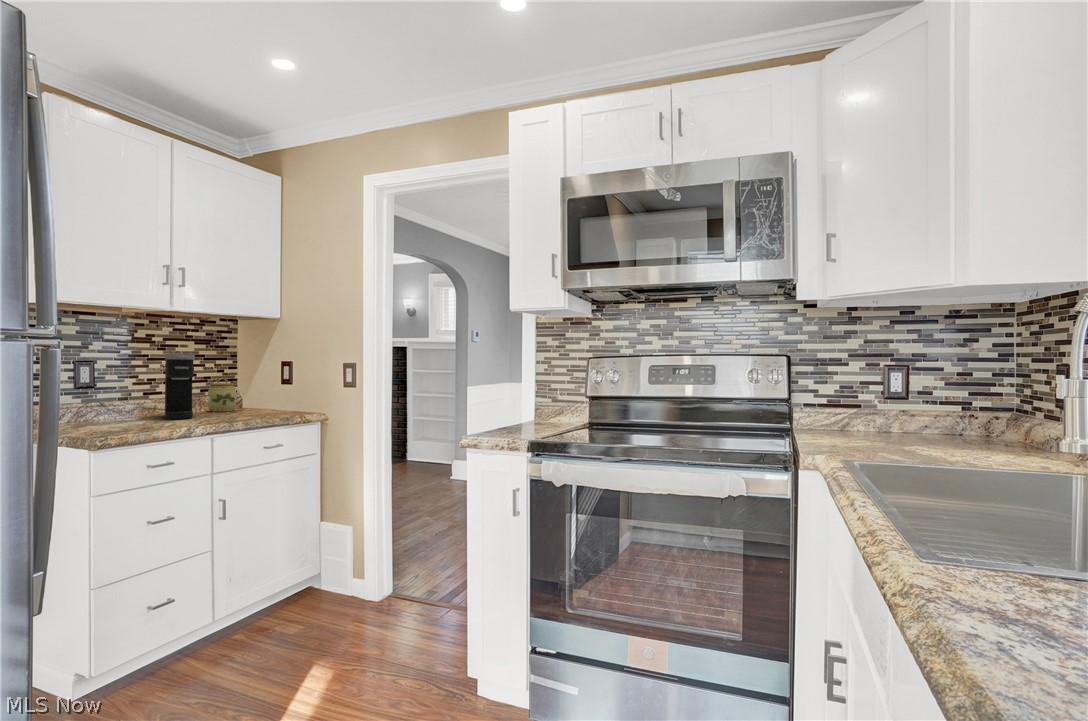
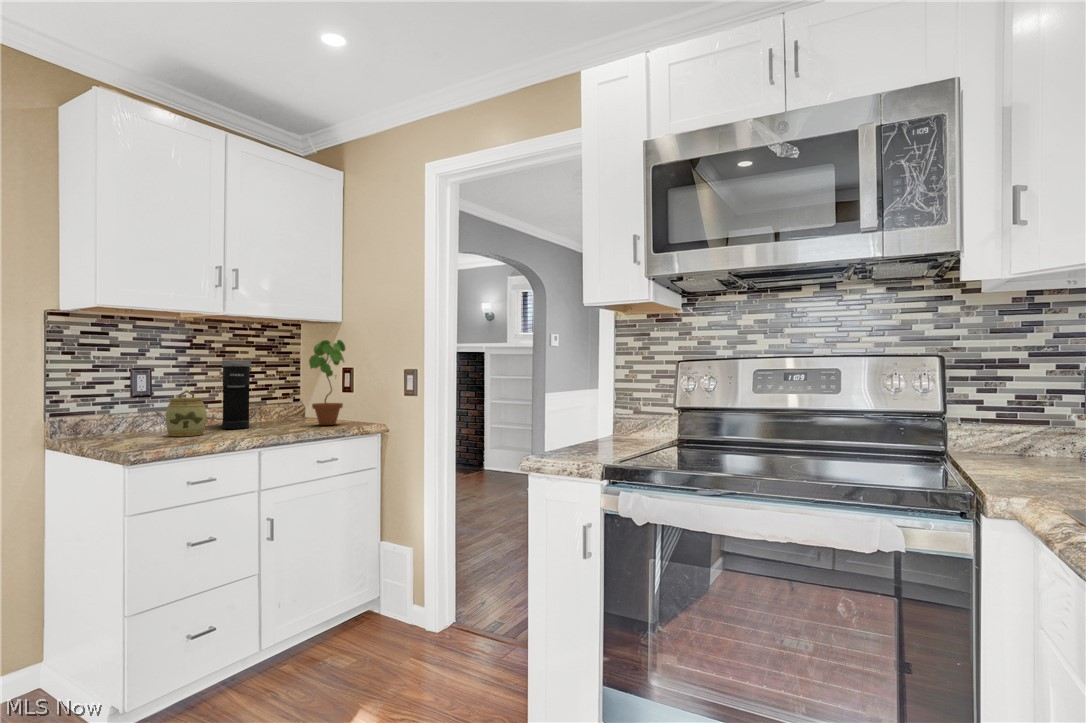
potted plant: none [253,335,287,415] -> present [309,340,345,425]
jar: present [208,377,237,411] -> present [166,390,207,436]

